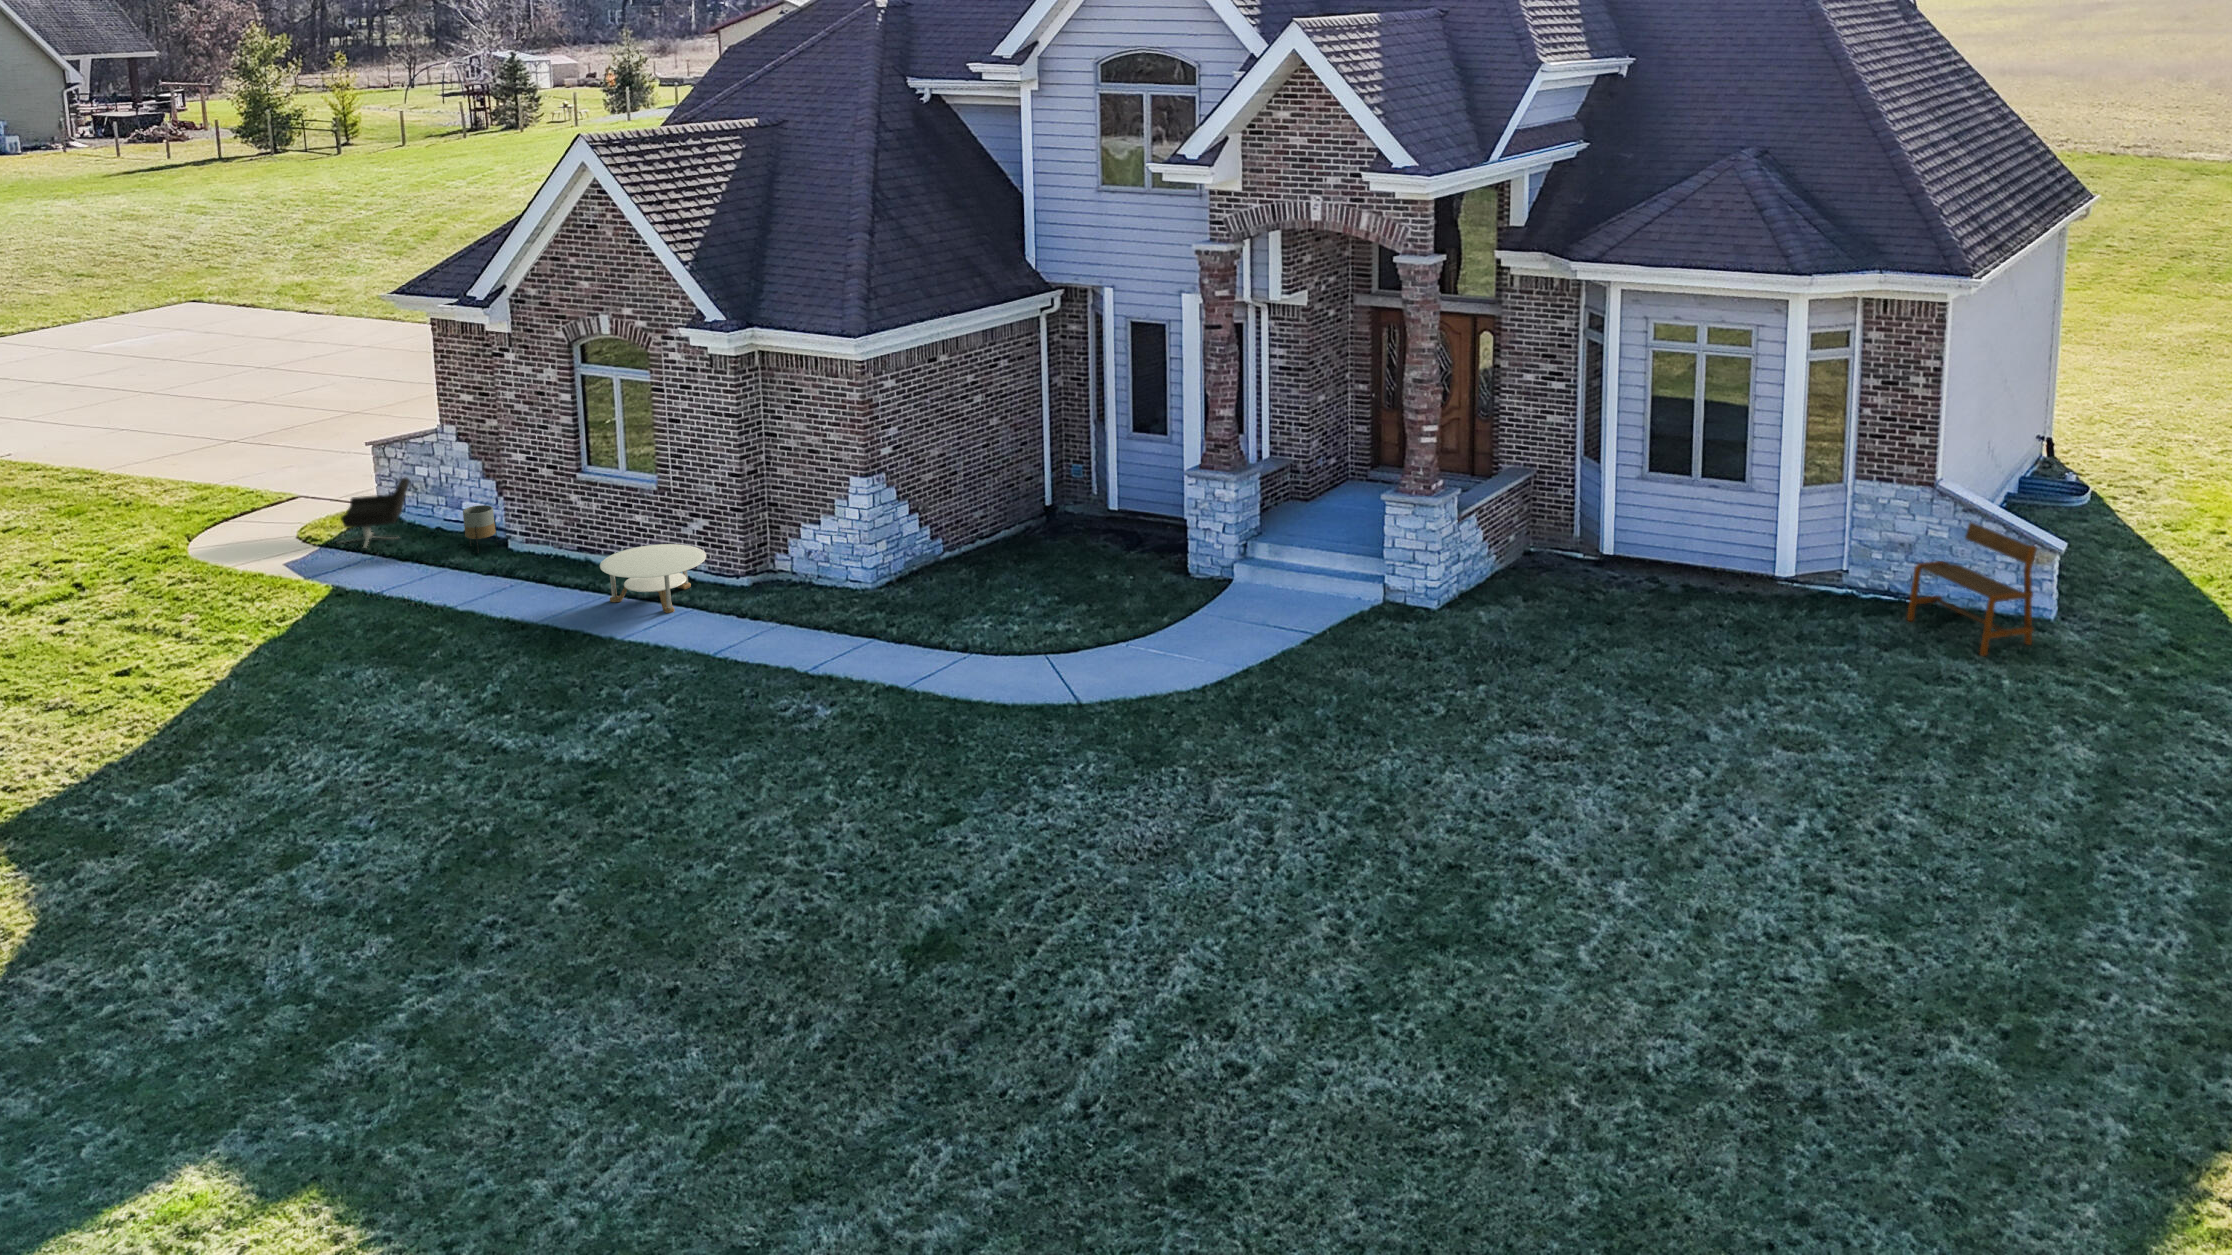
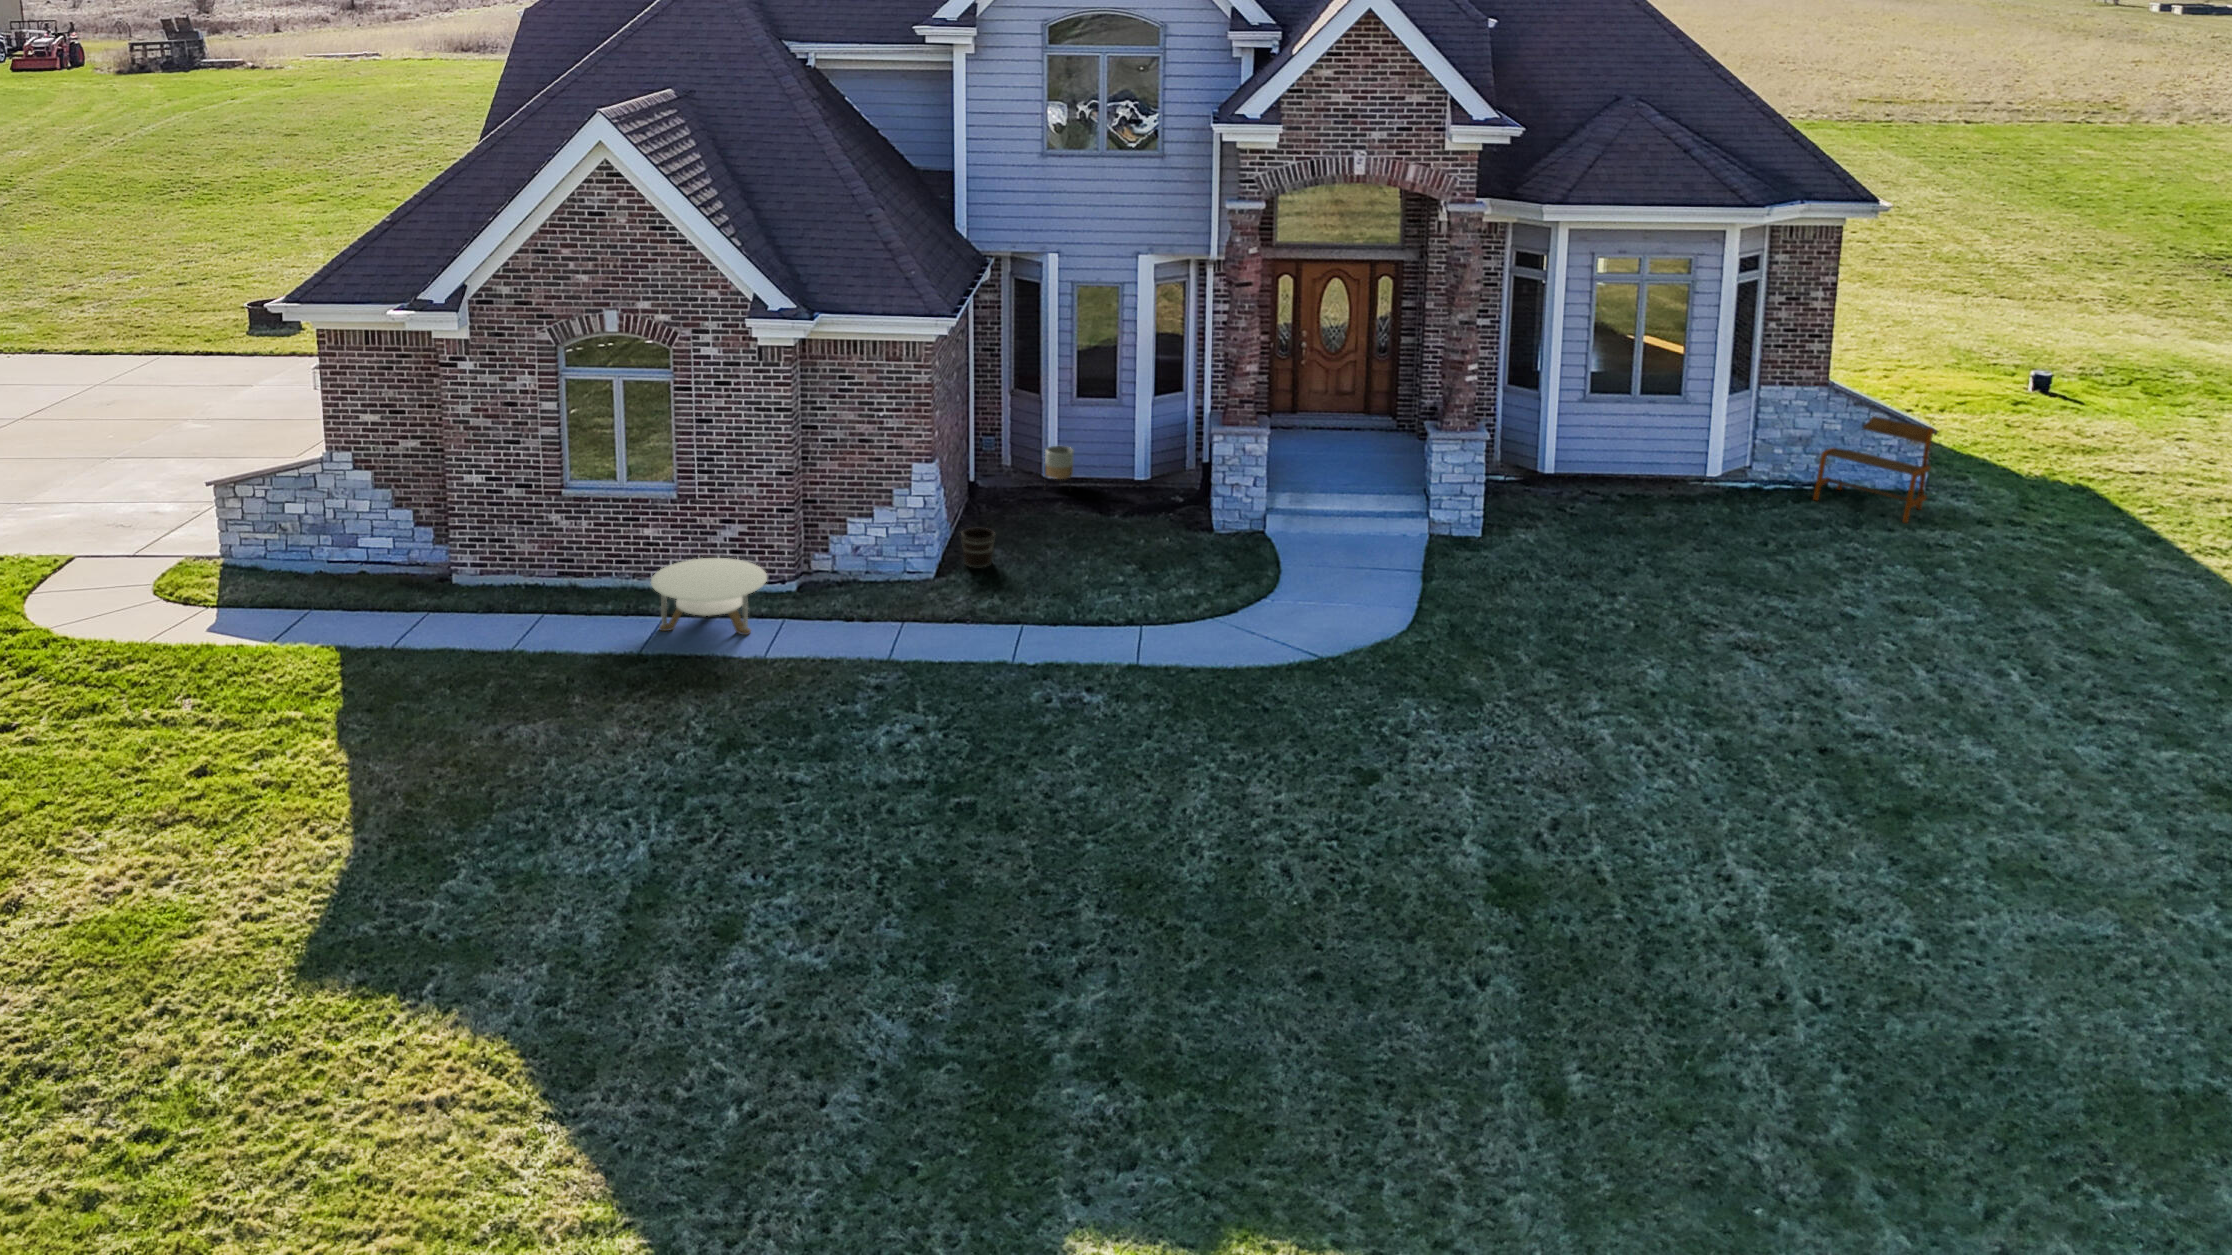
lounge chair: present [341,478,409,548] -> none [205,516,297,608]
planter: present [463,505,497,553] -> present [1044,446,1074,486]
bucket: none [924,547,956,584] -> present [961,528,995,567]

